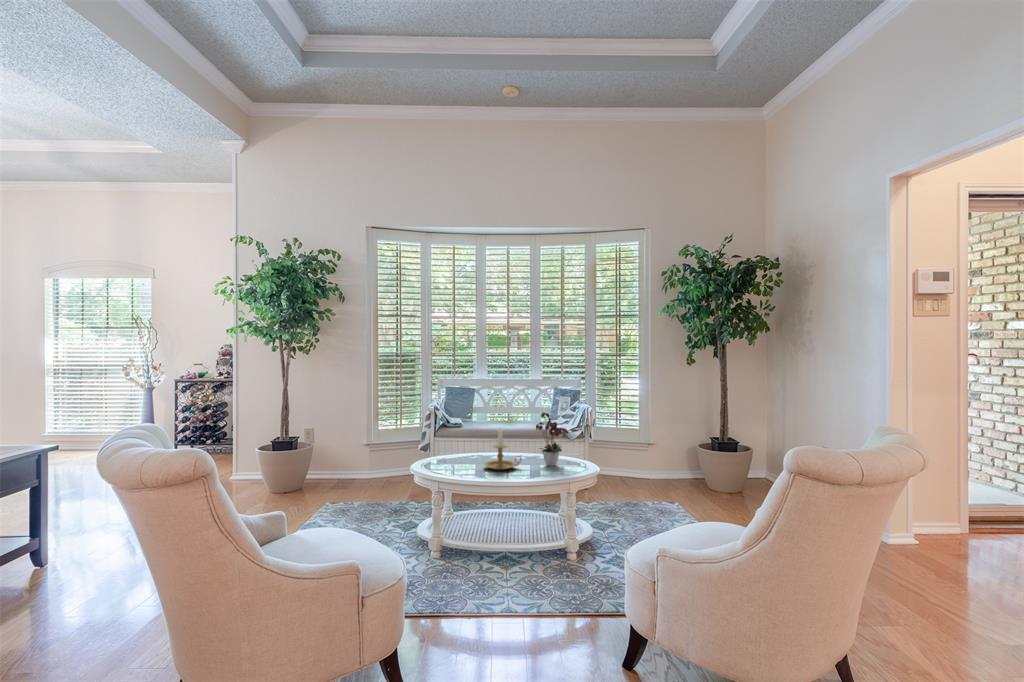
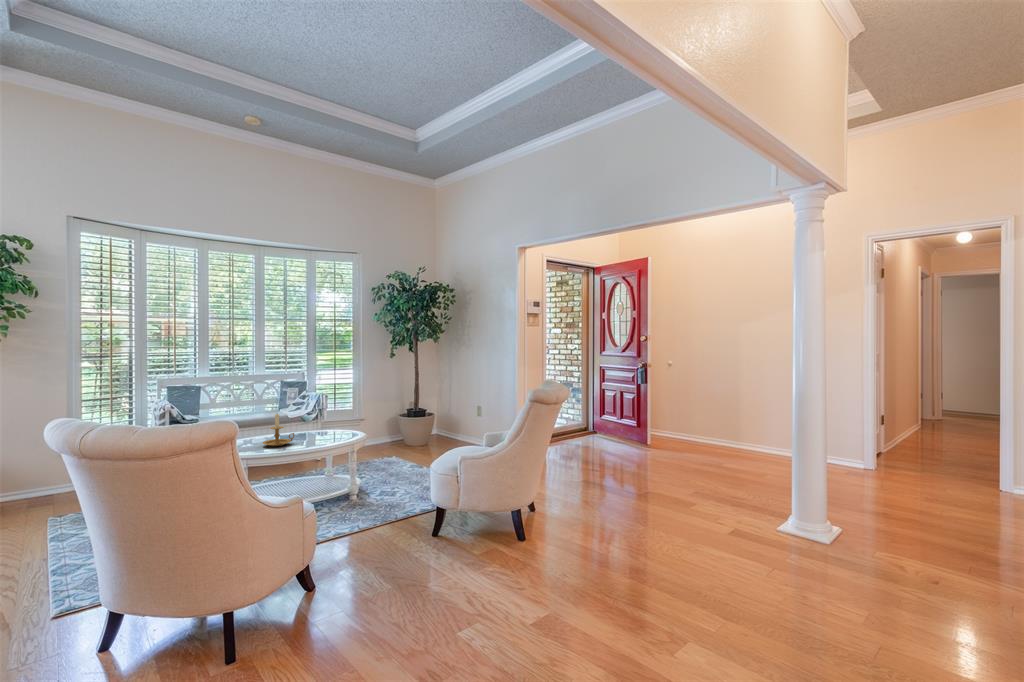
flower arrangement: present [536,412,569,466] -> none [301,396,332,439]

